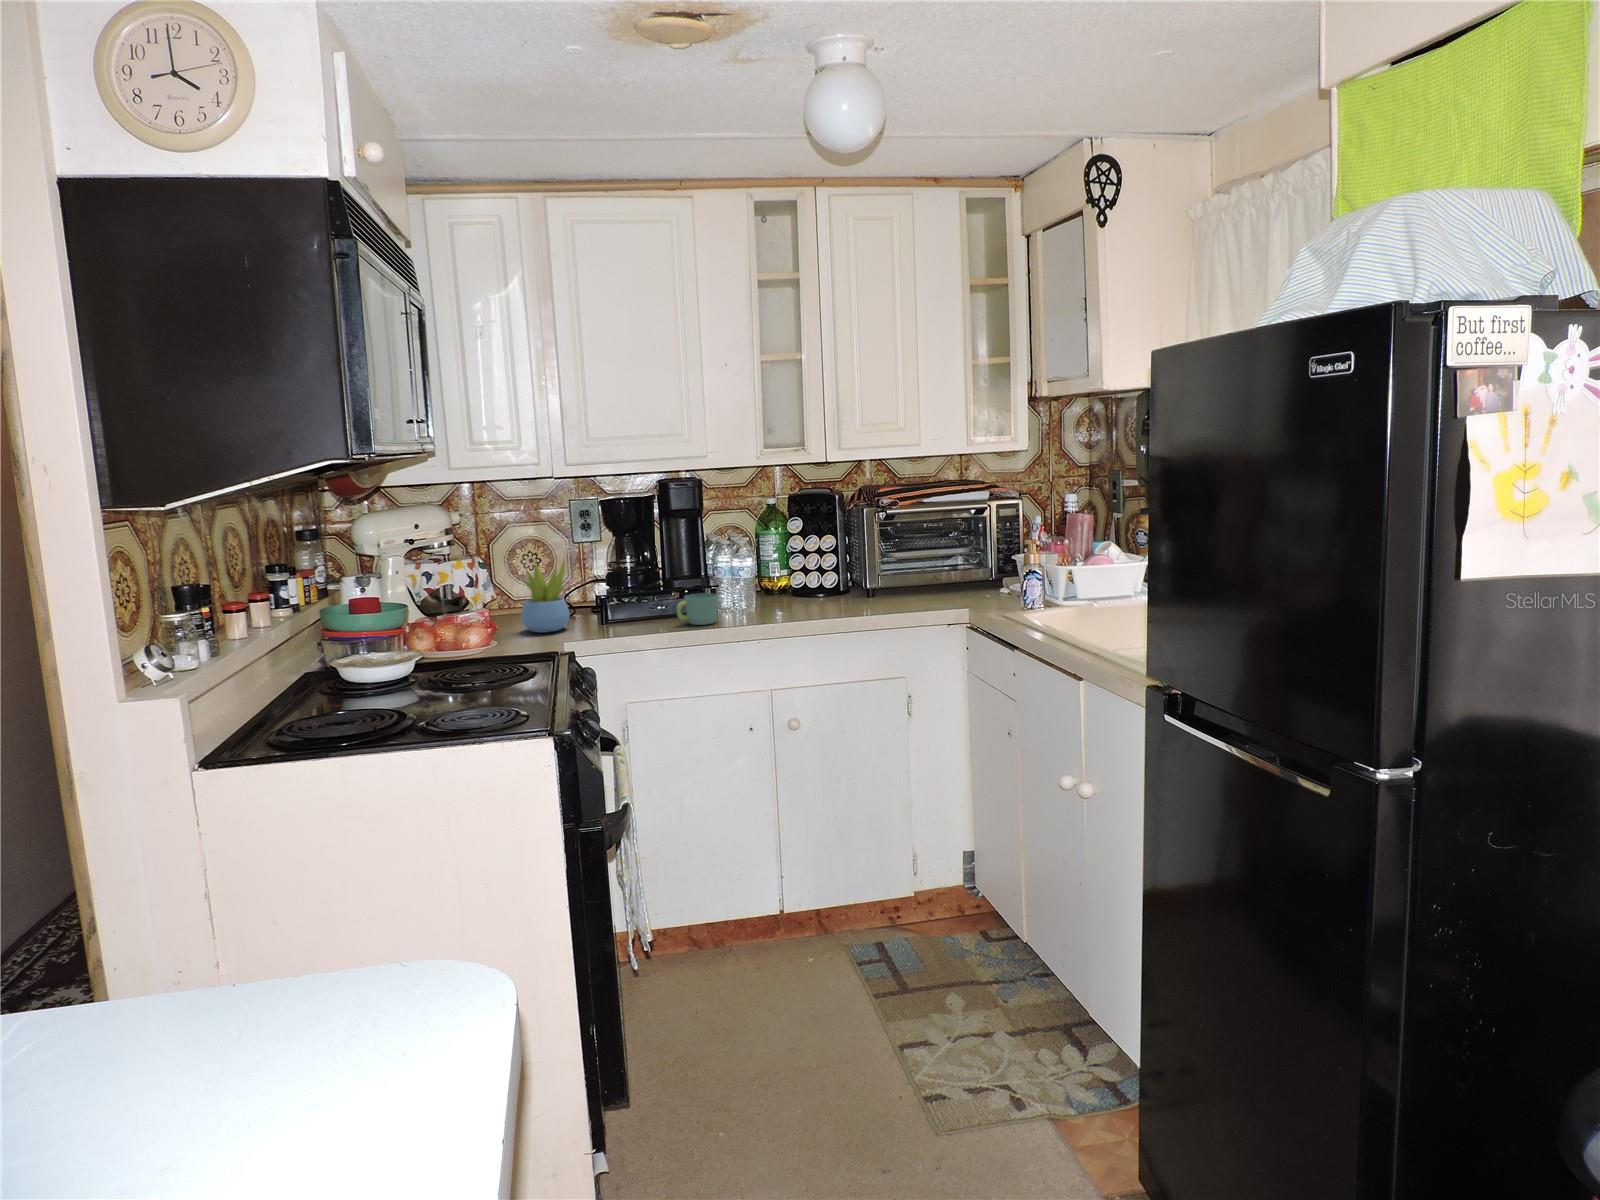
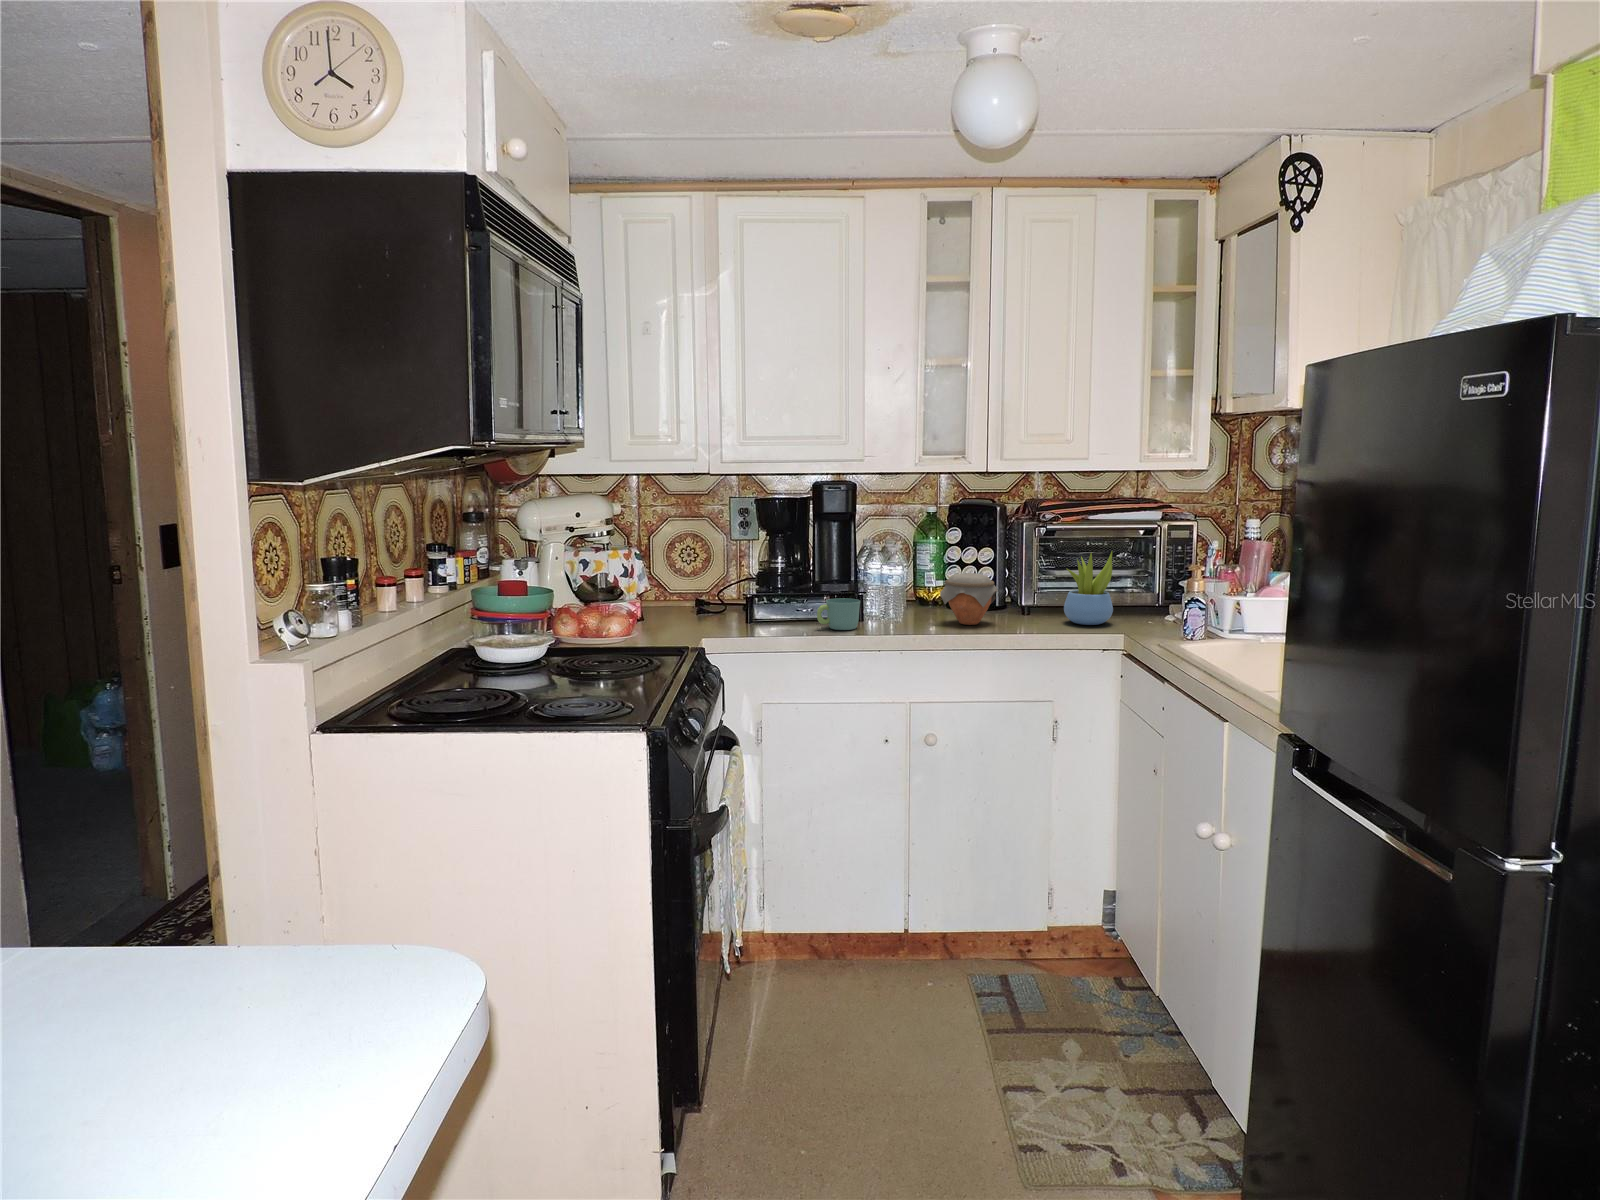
succulent plant: present [521,560,570,633] -> present [1064,552,1113,625]
jar: none [794,561,849,611] -> present [940,573,998,625]

